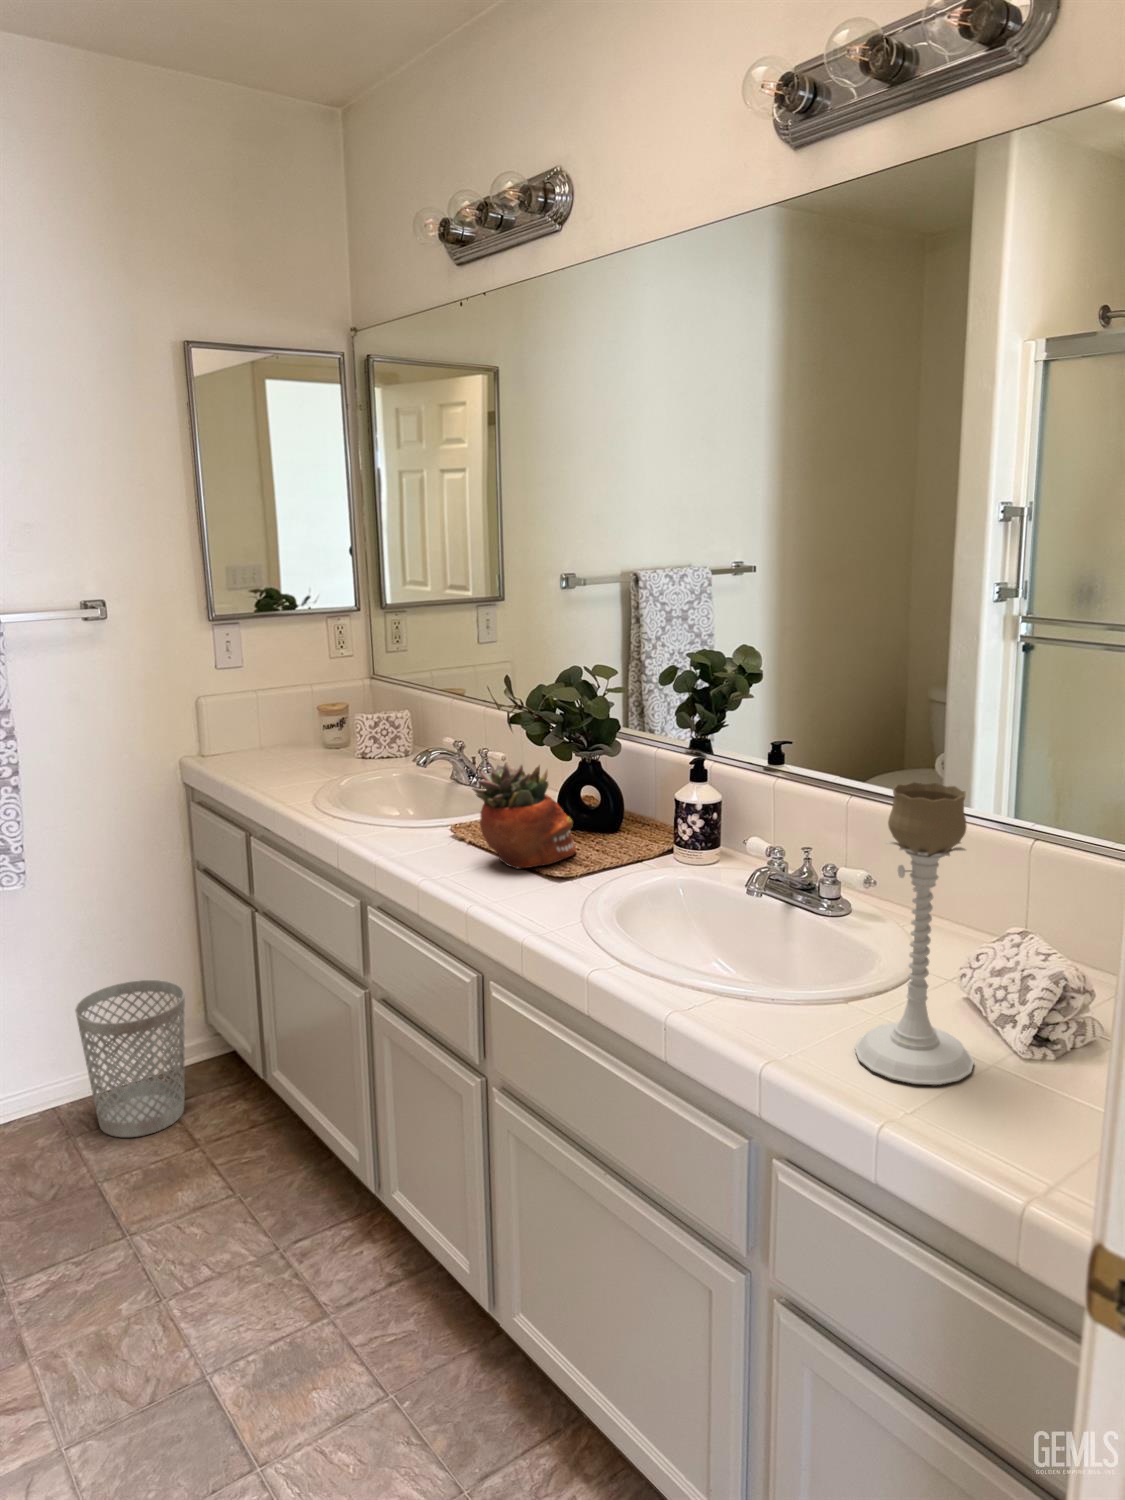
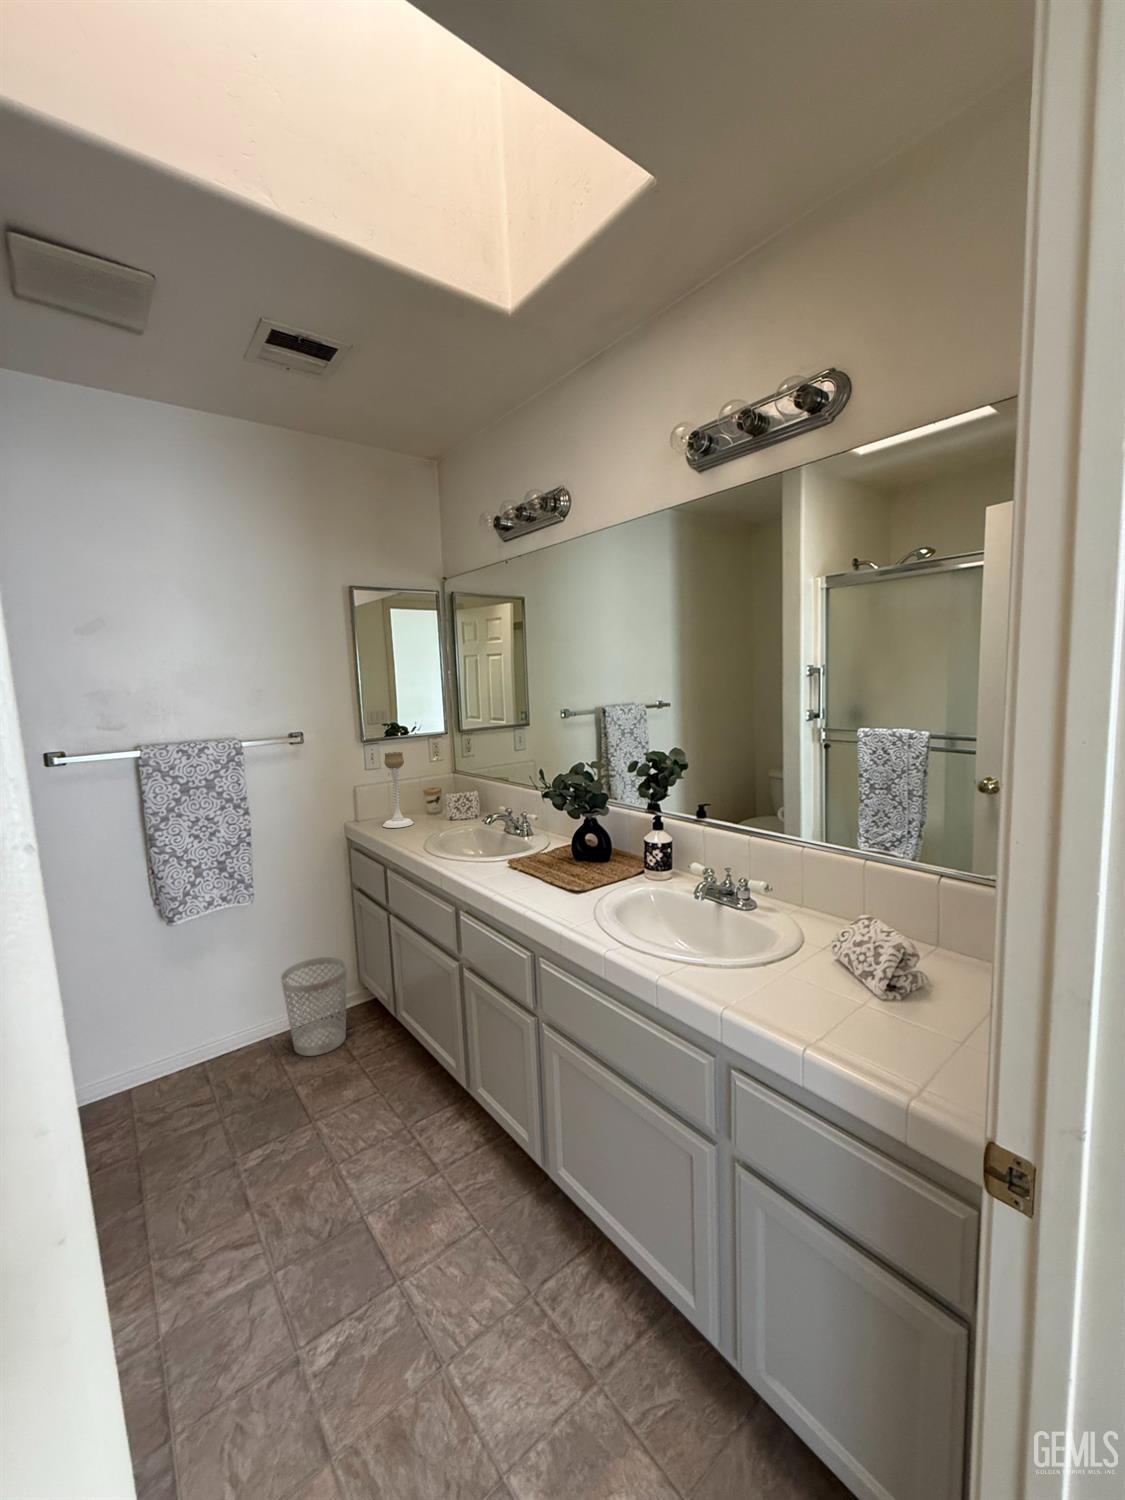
succulent planter: present [472,762,576,868] -> none [523,821,585,885]
candle holder: present [855,782,974,1085] -> present [383,752,413,828]

